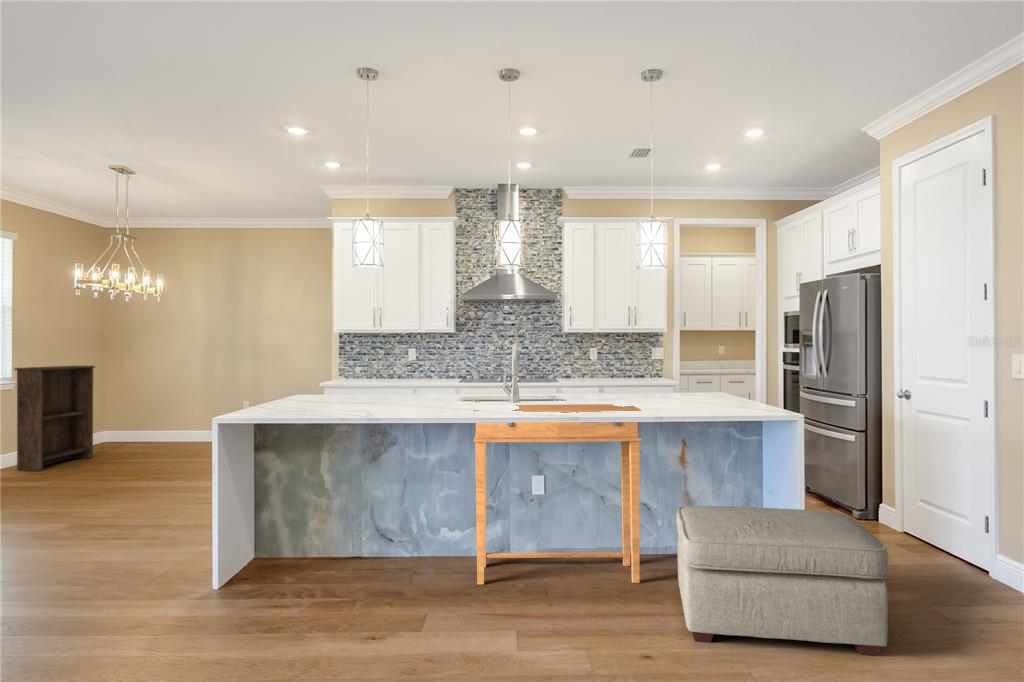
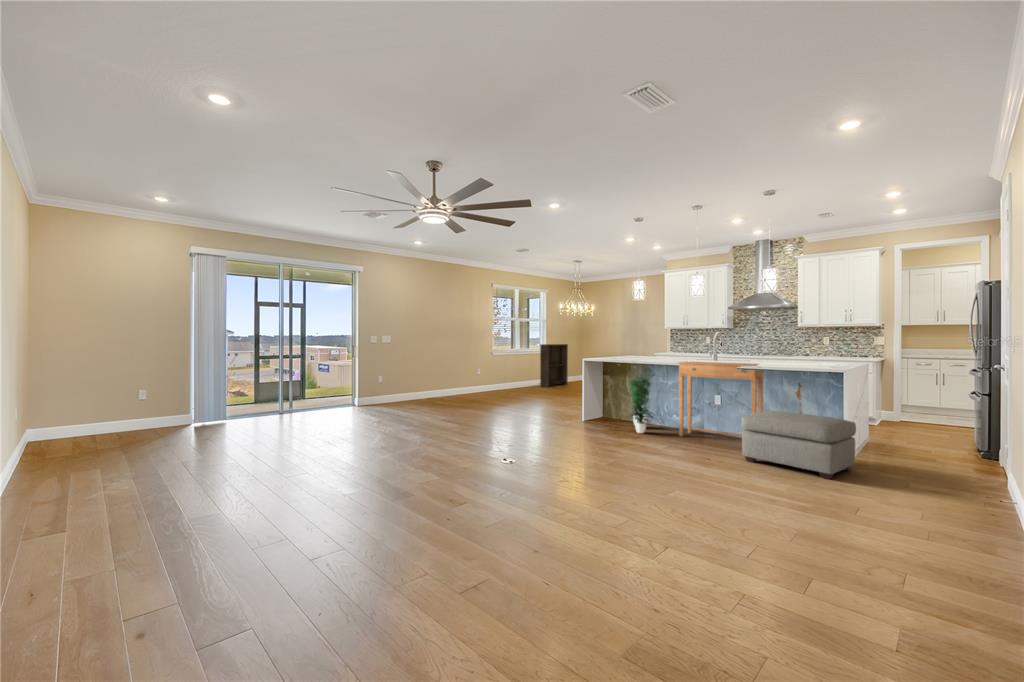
potted plant: none [337,440,415,599] -> present [628,378,650,433]

